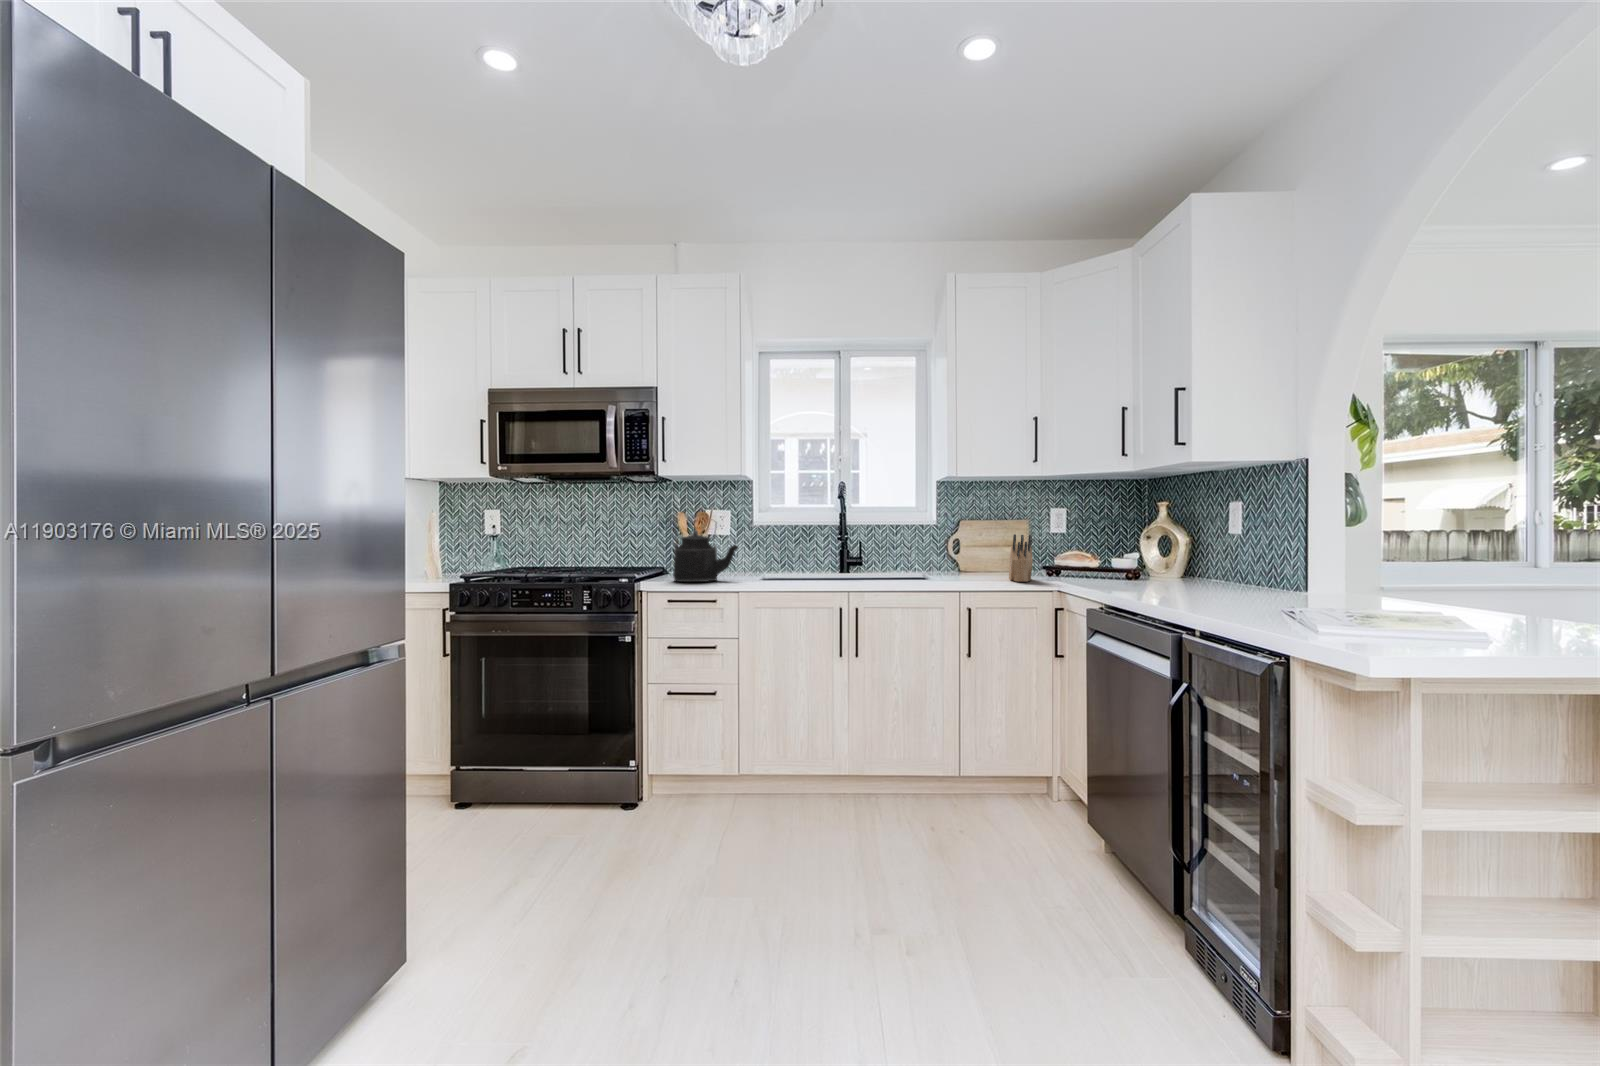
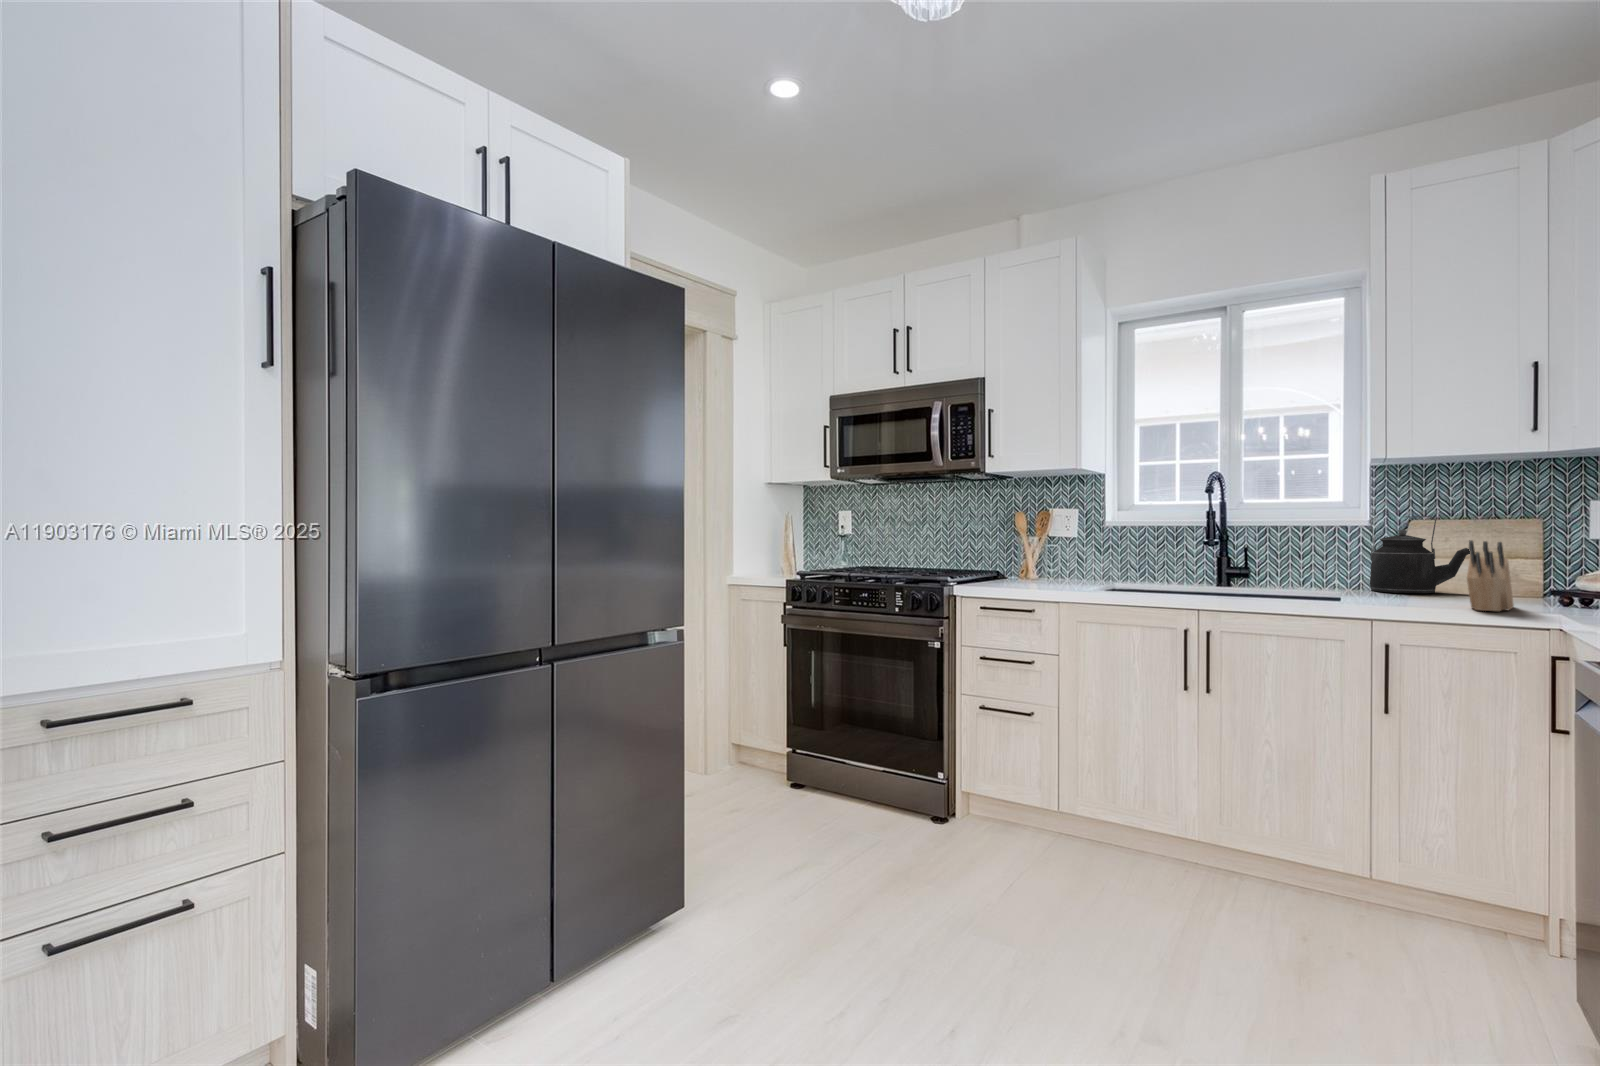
kettle: present [673,524,738,582] -> present [1370,516,1470,593]

